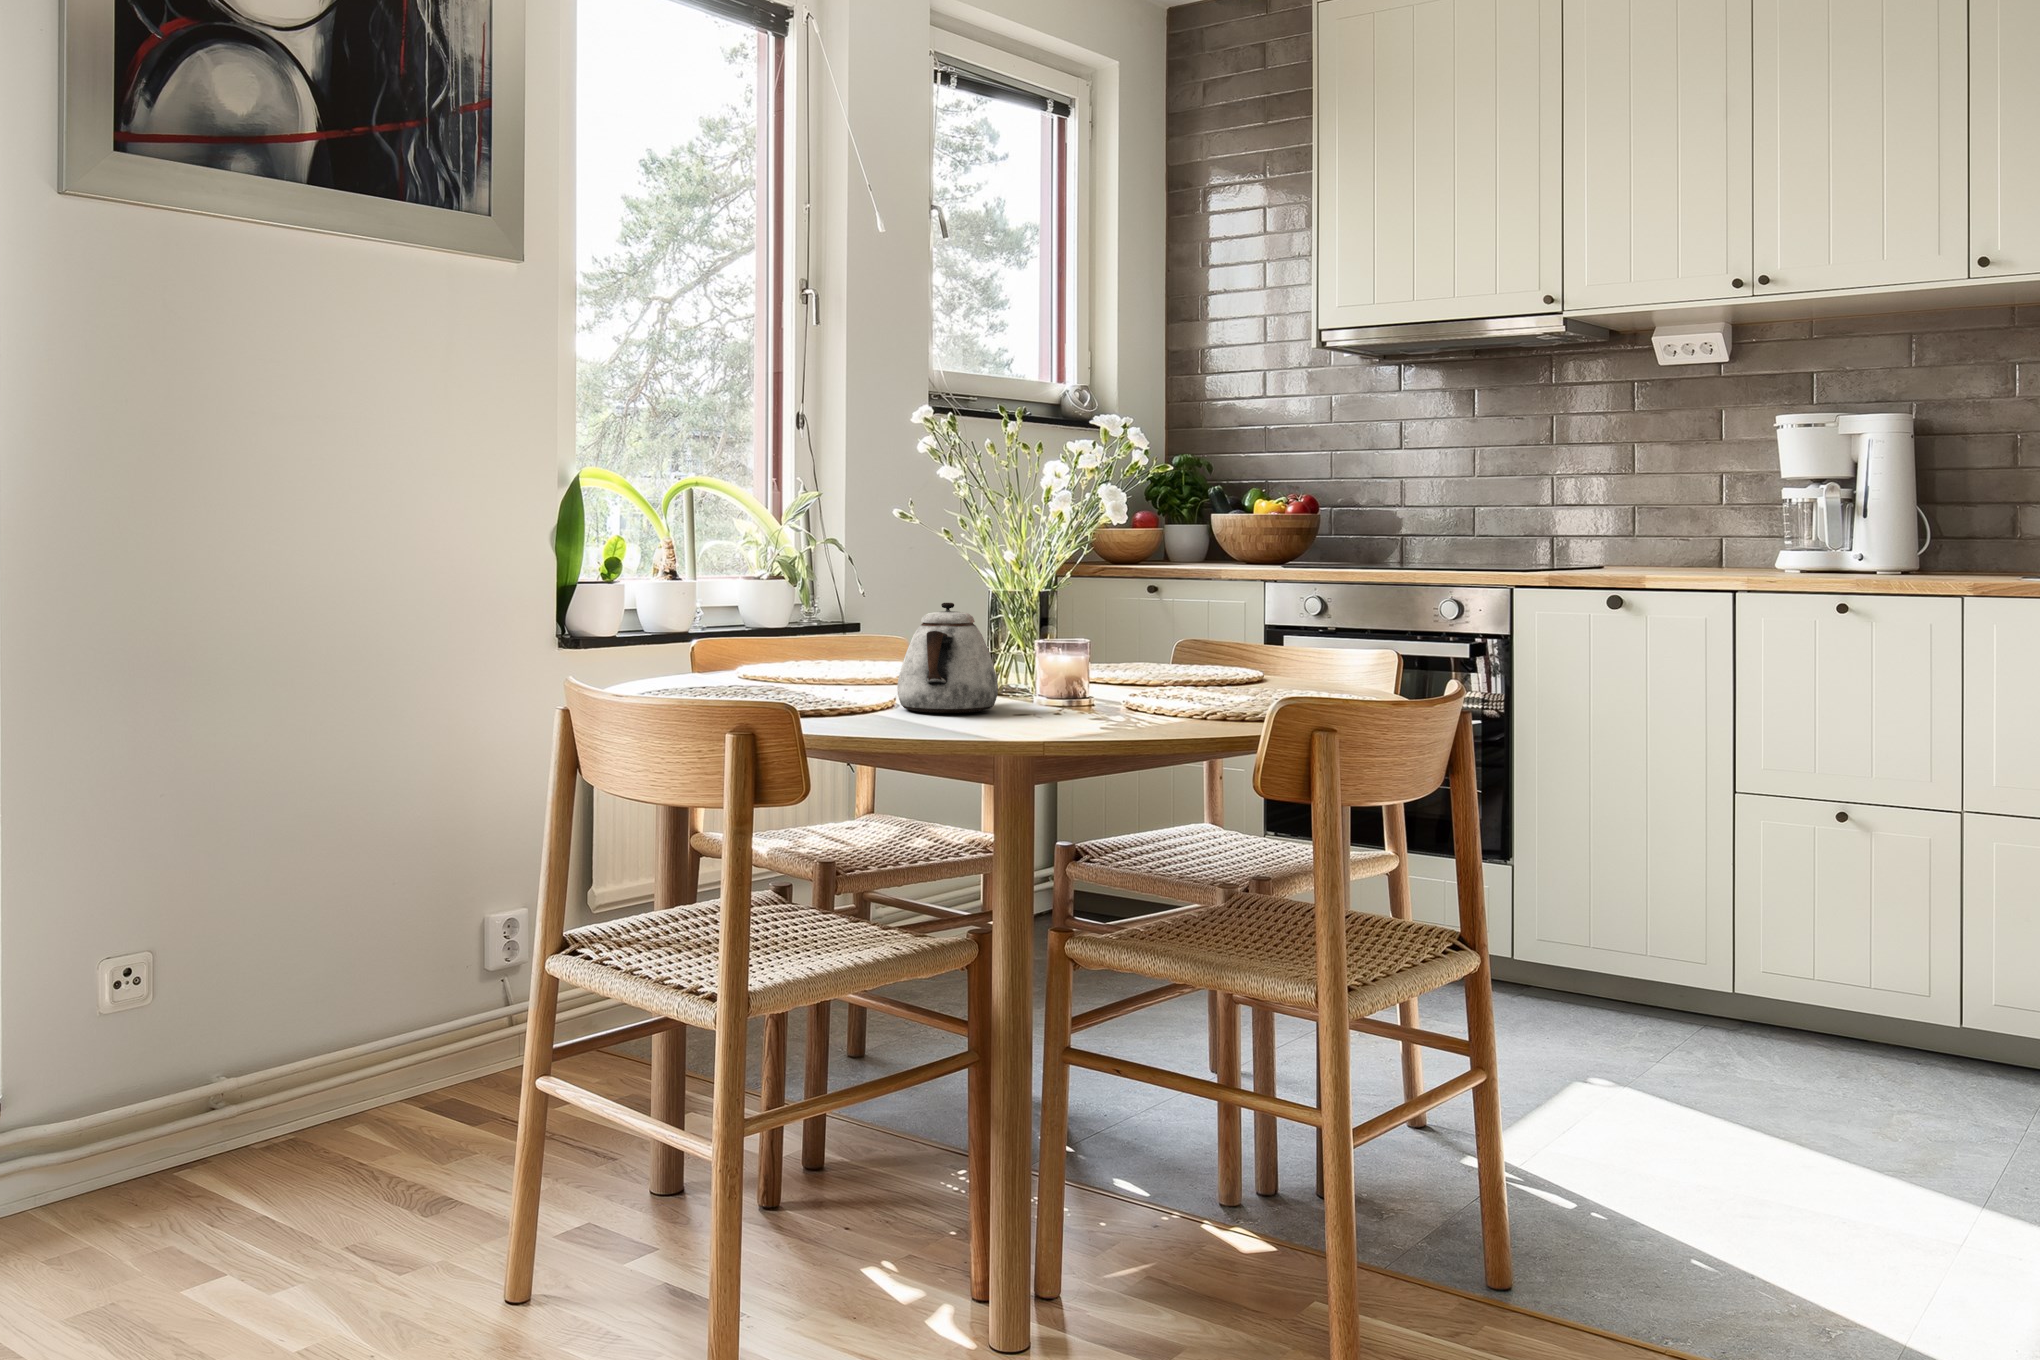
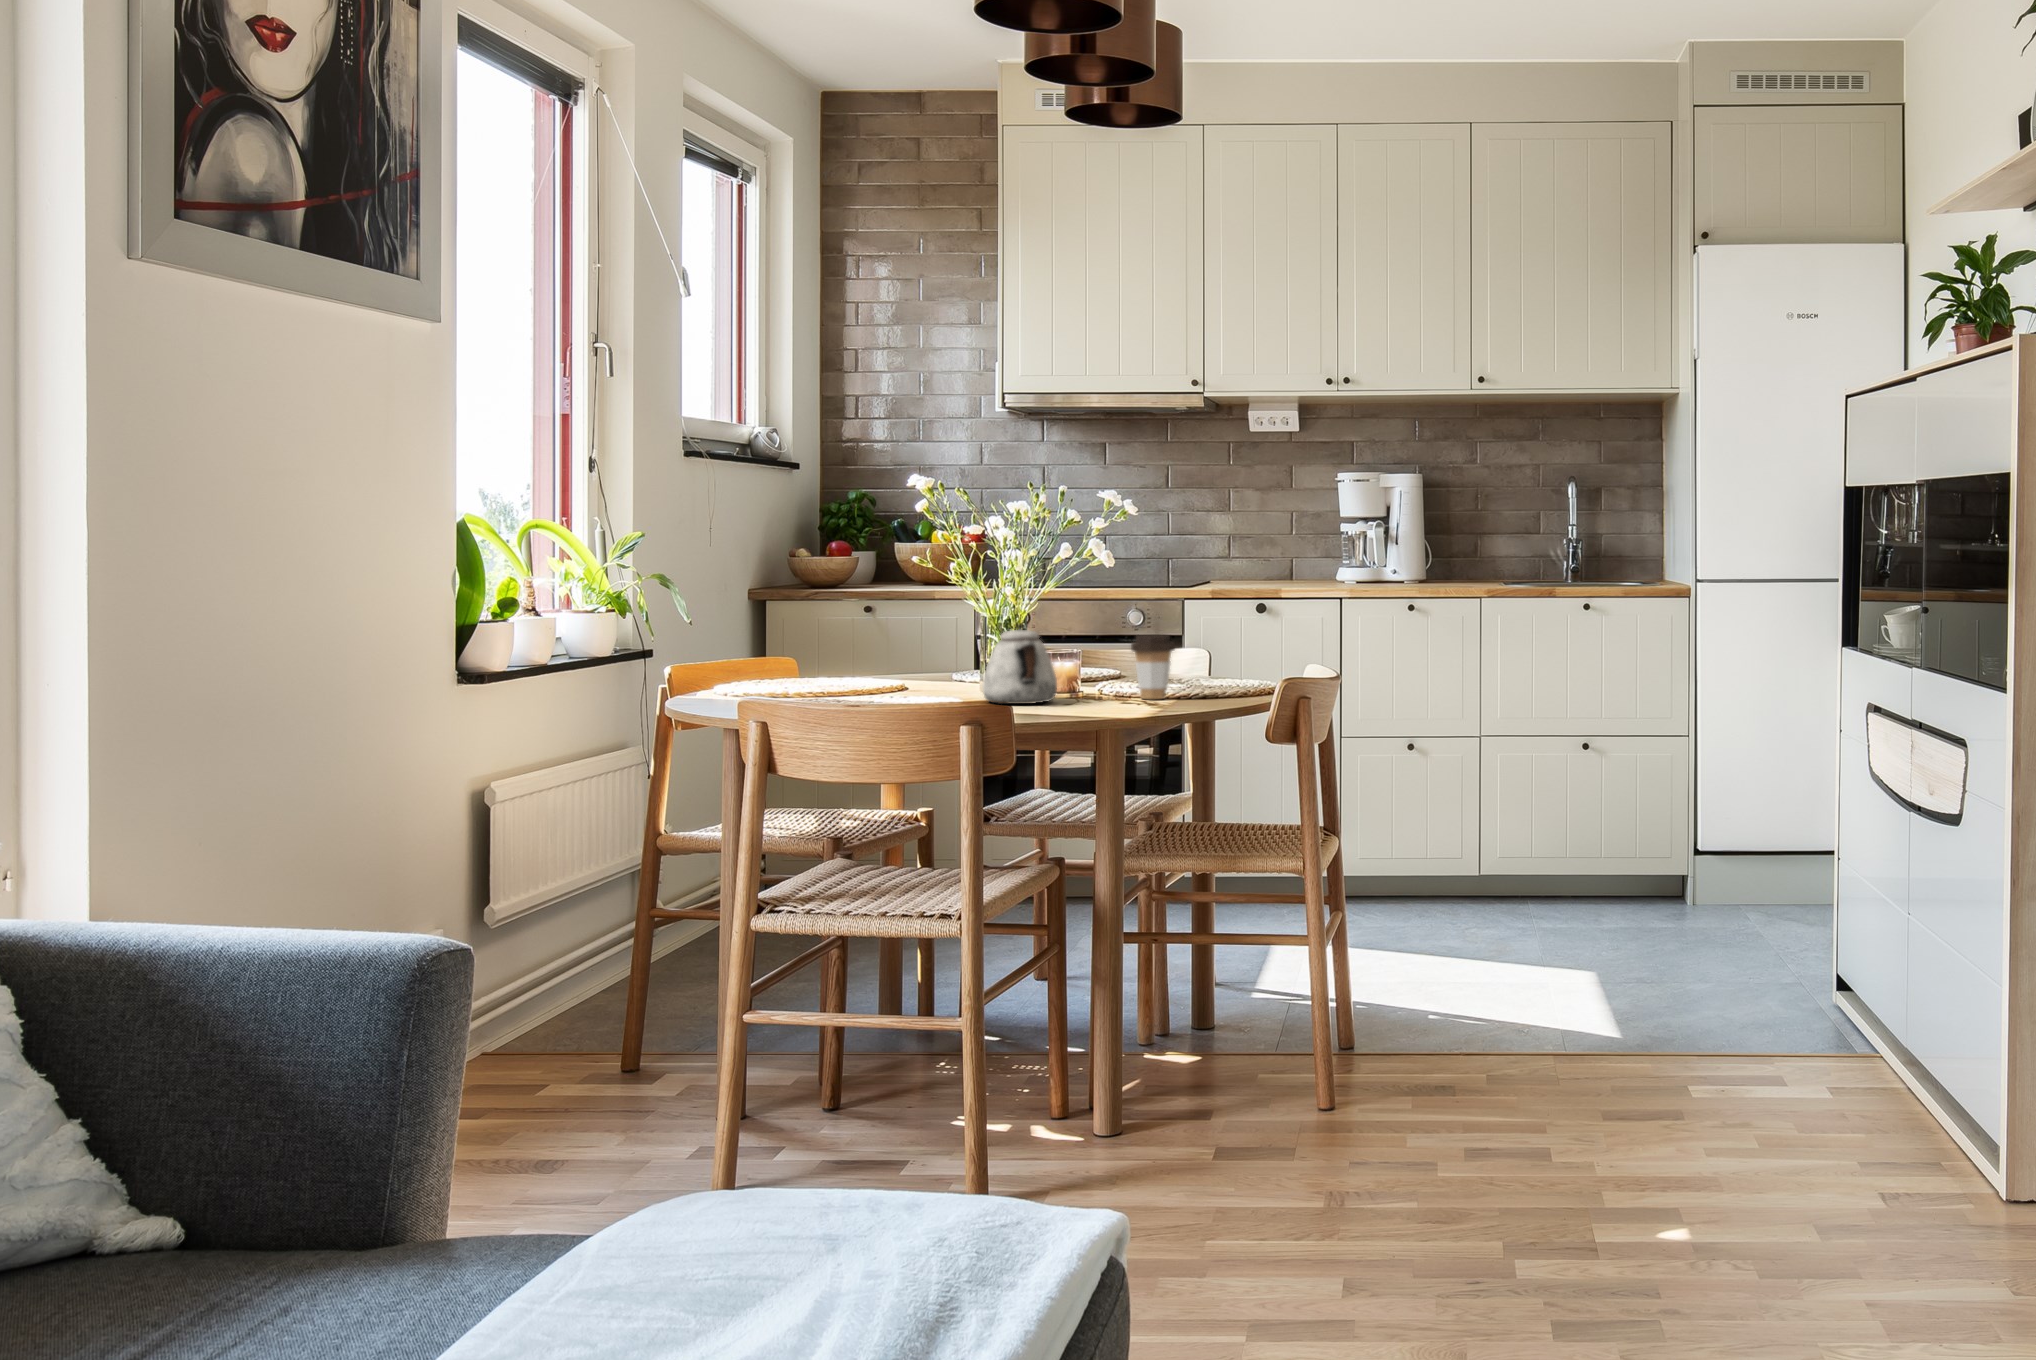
coffee cup: none [1109,625,1177,719] -> present [1131,635,1175,699]

